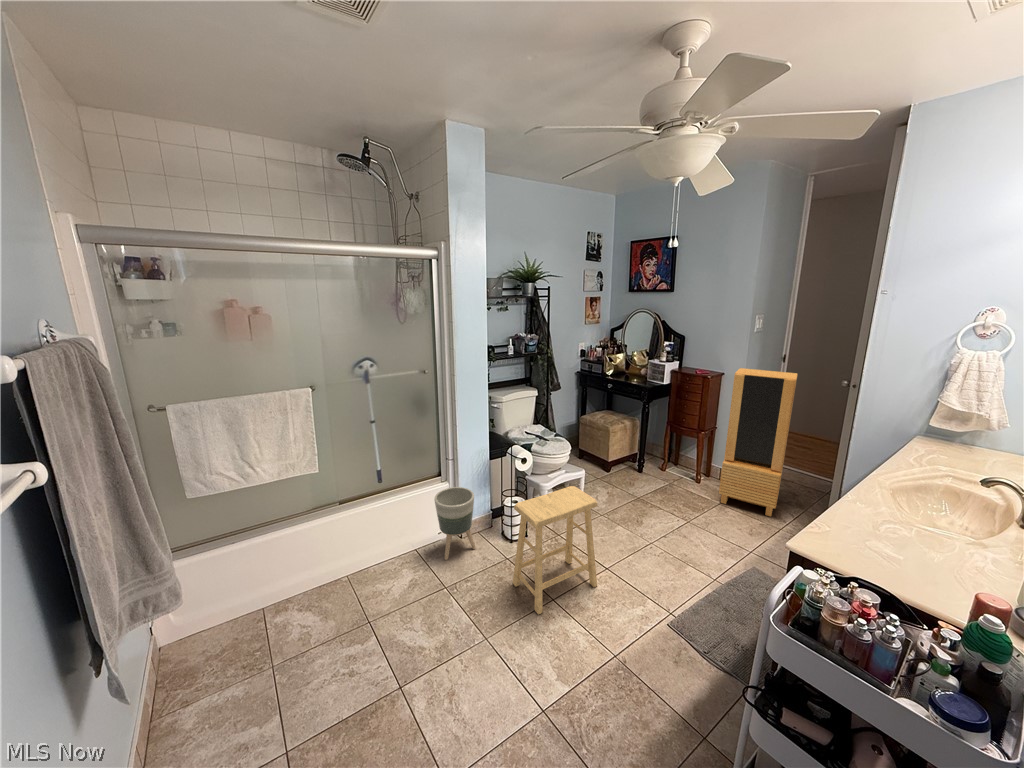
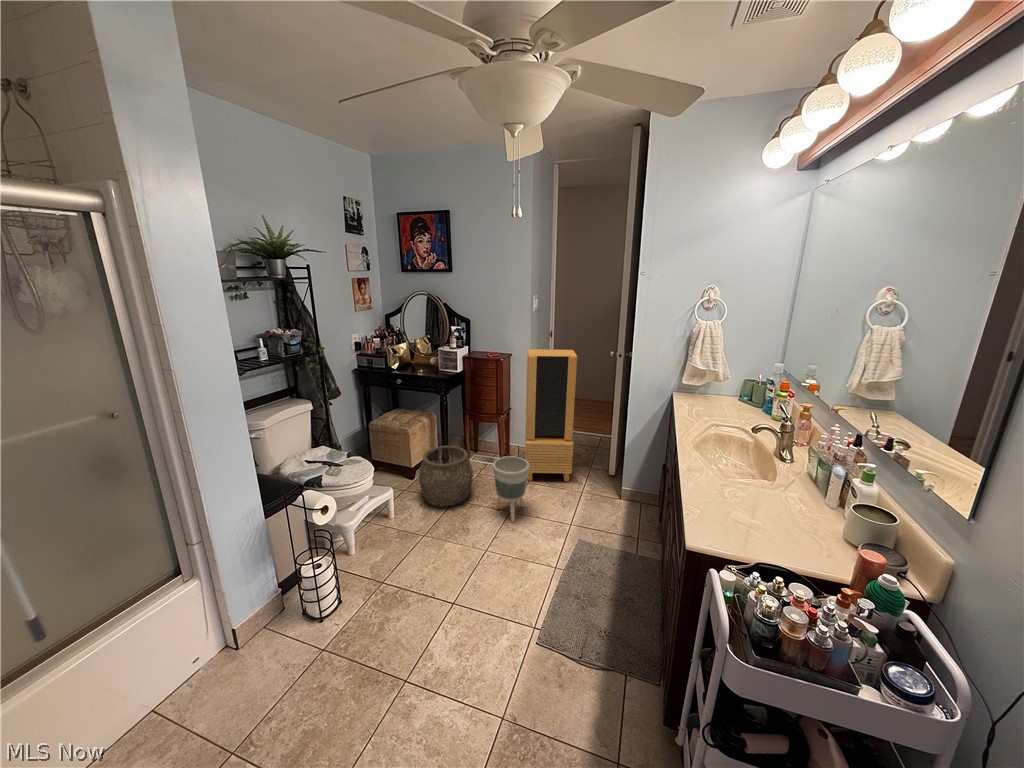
woven basket: none [609,447,660,501] -> present [419,446,473,507]
footstool: present [513,486,597,615] -> none [334,525,452,716]
planter: present [434,487,476,560] -> present [493,456,529,523]

